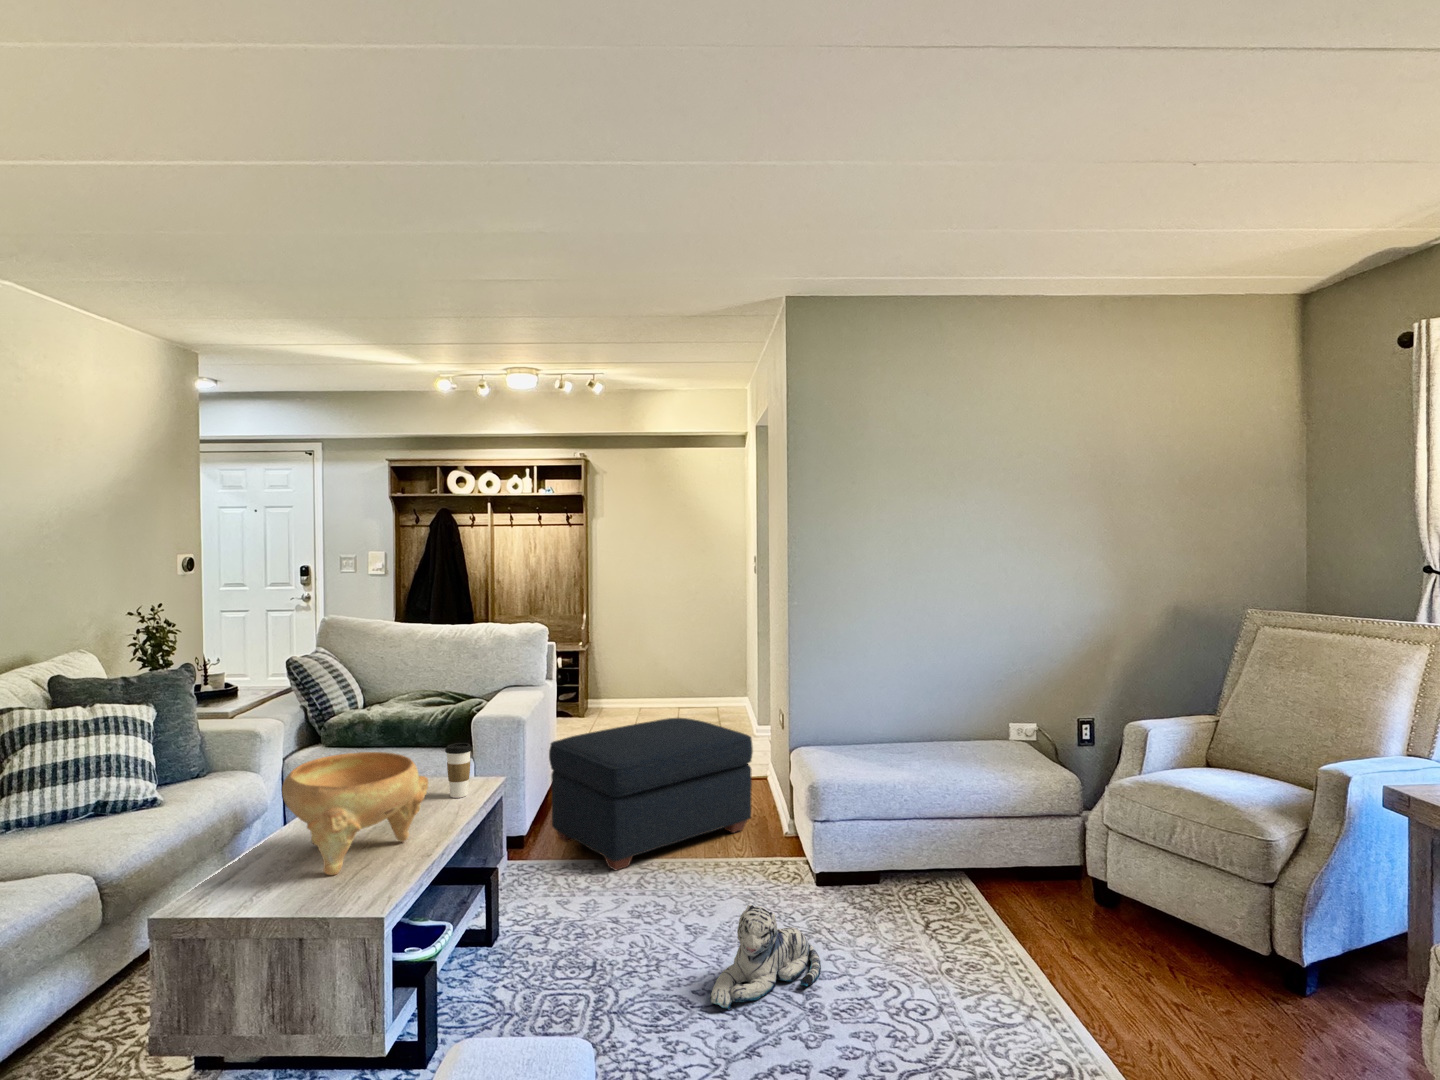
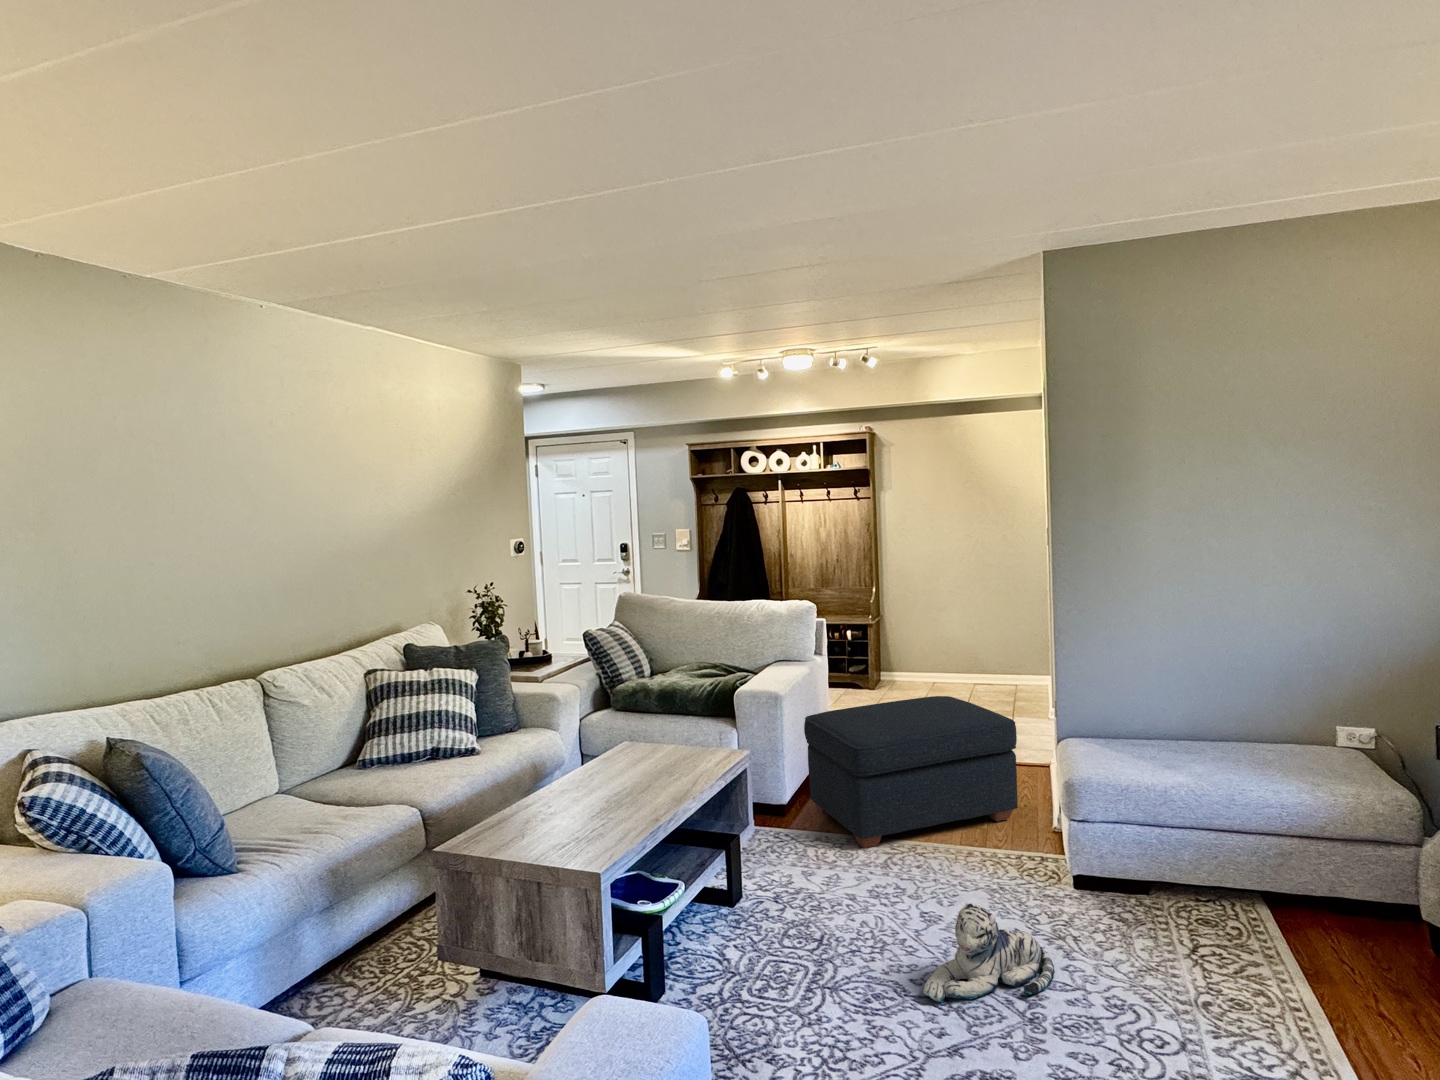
coffee cup: present [445,743,472,798] -> none [687,719,710,769]
decorative bowl: present [282,752,428,875] -> none [540,726,659,832]

